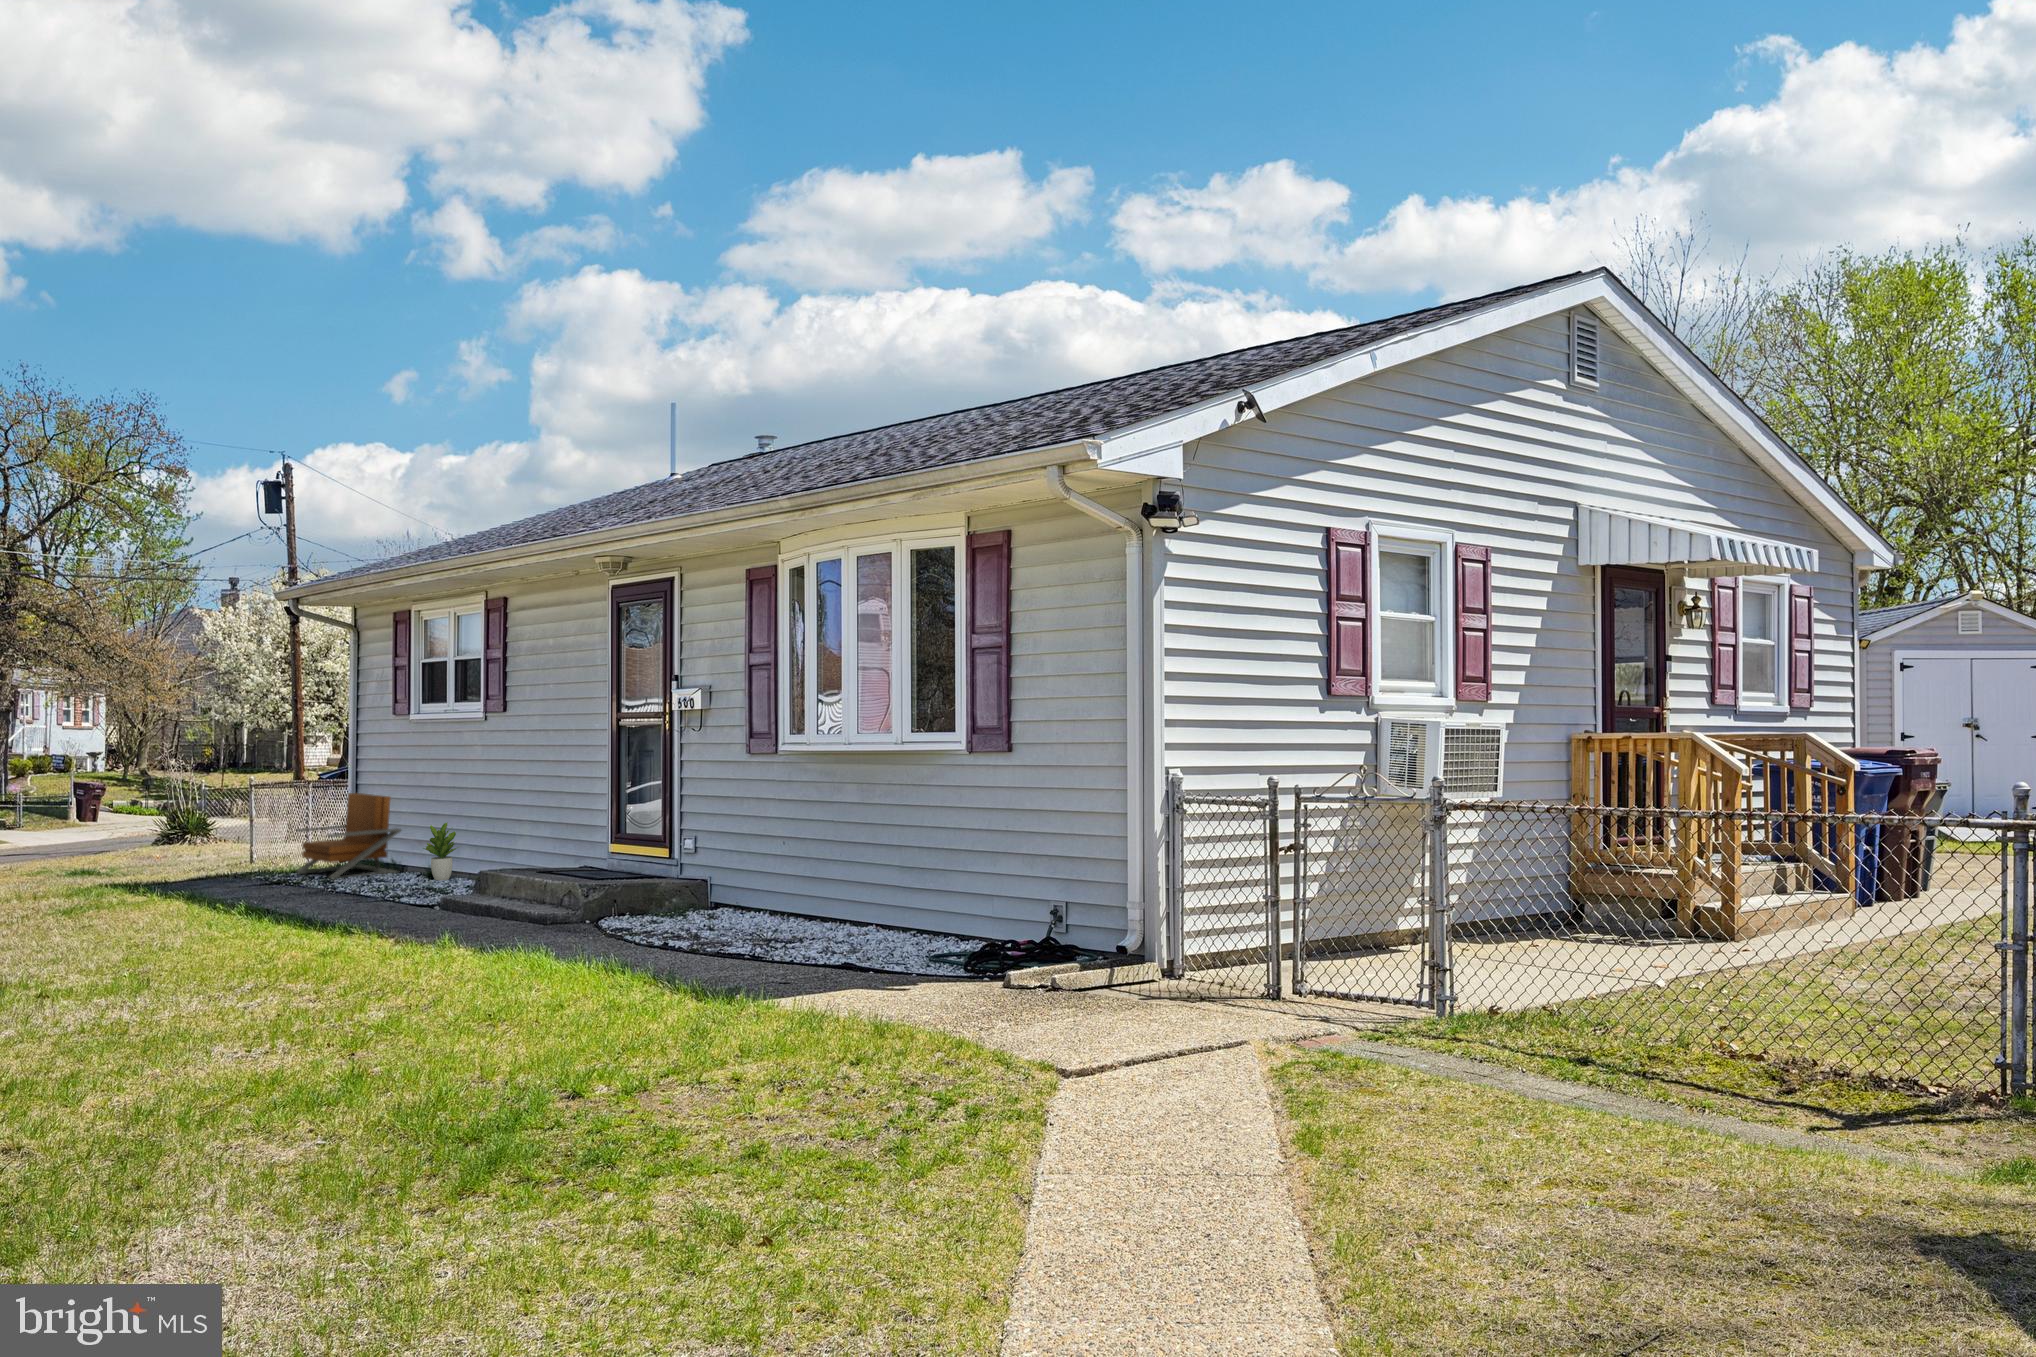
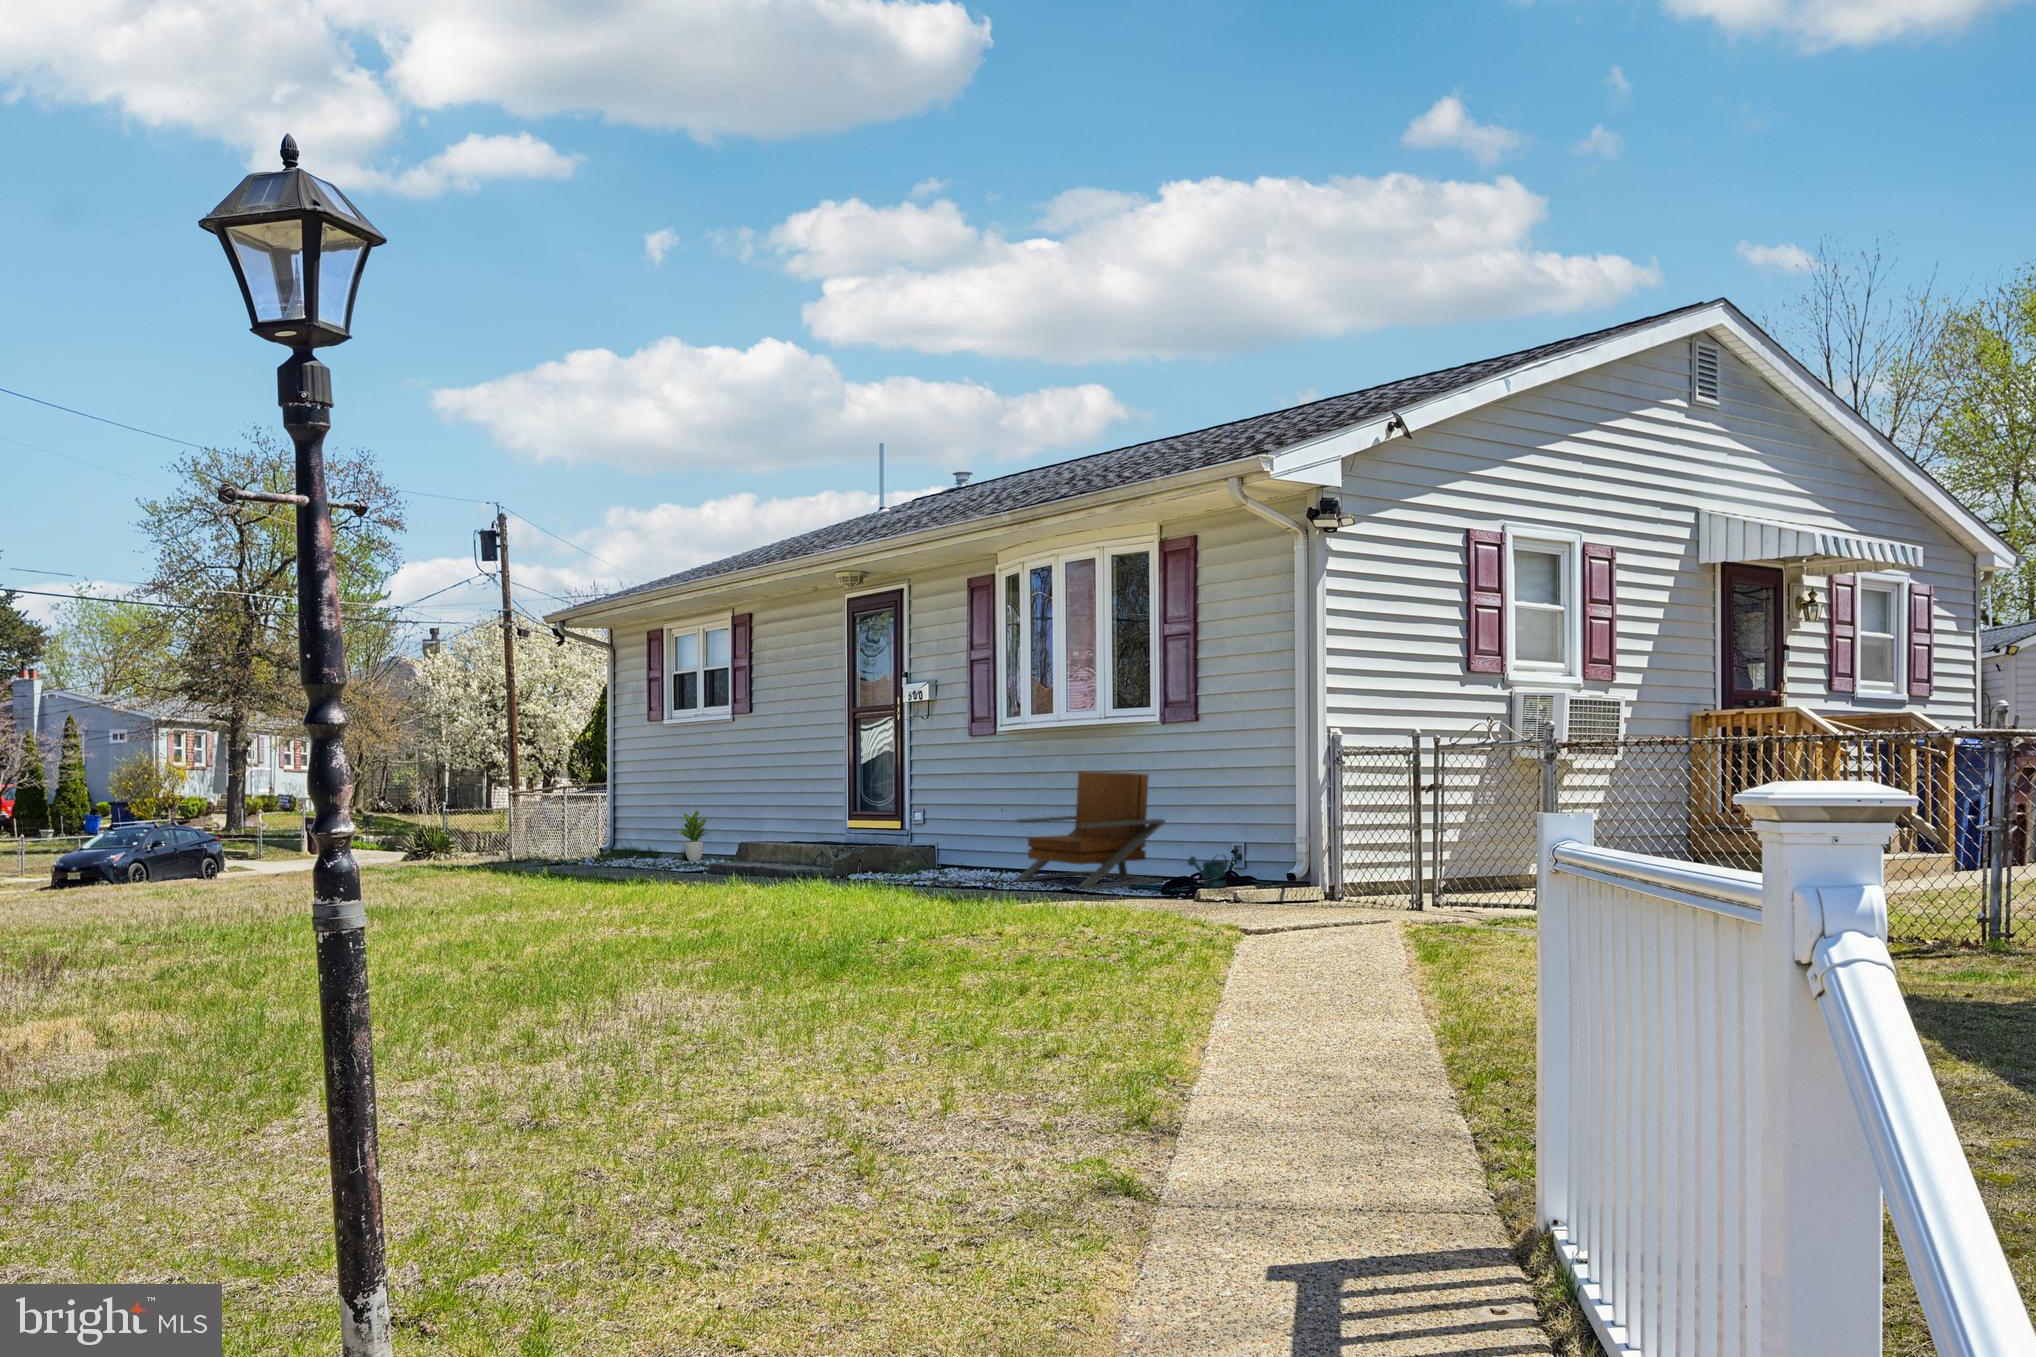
lounge chair: present [296,793,401,878] -> present [1017,771,1165,889]
watering can: none [996,917,1044,959] -> present [1188,856,1228,888]

